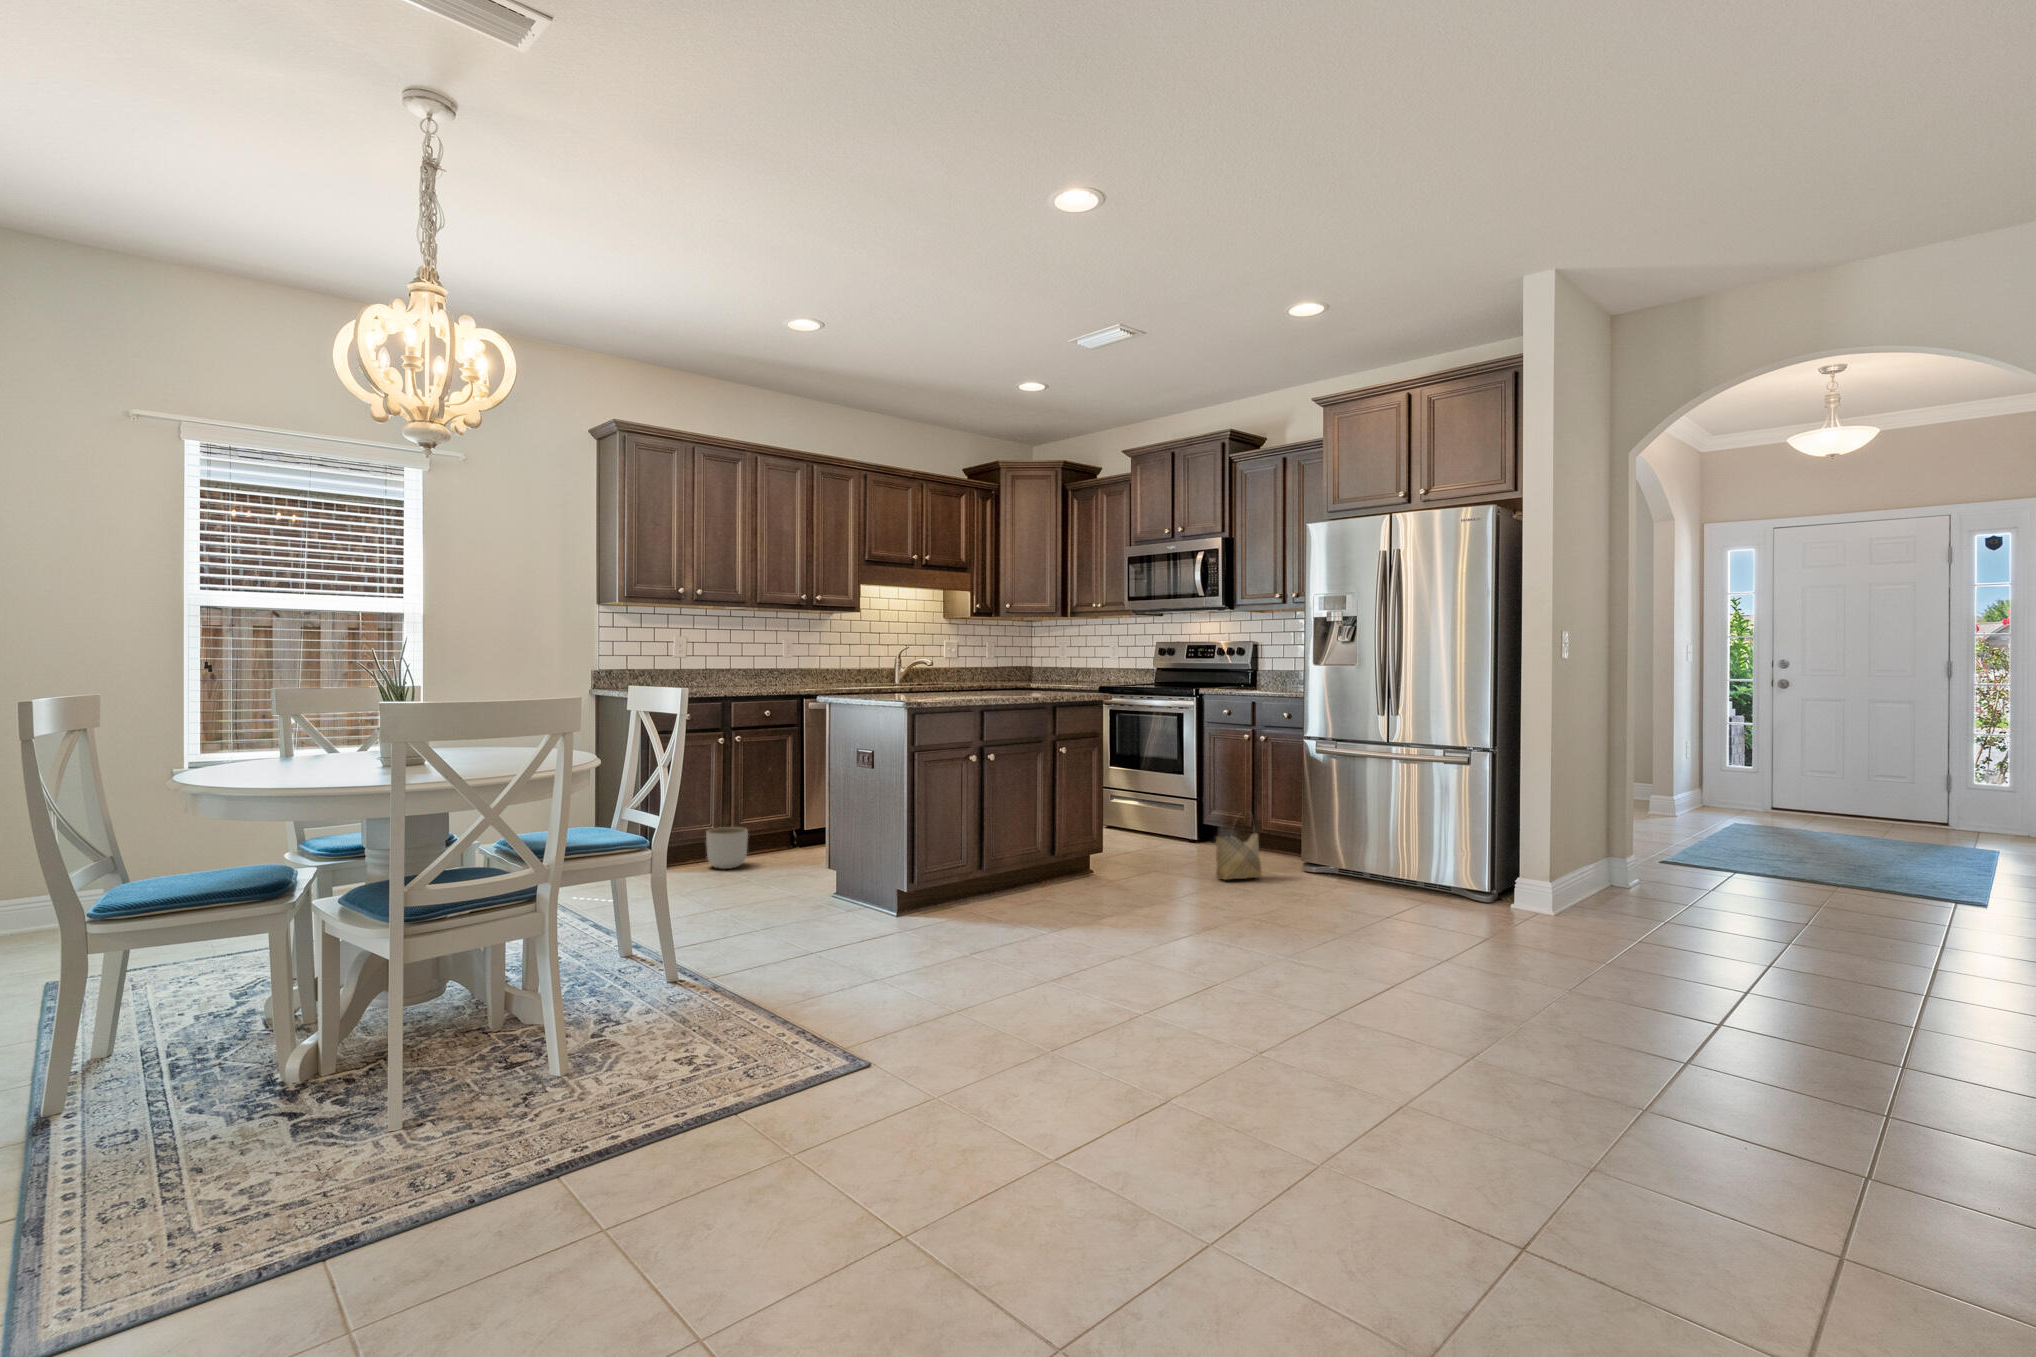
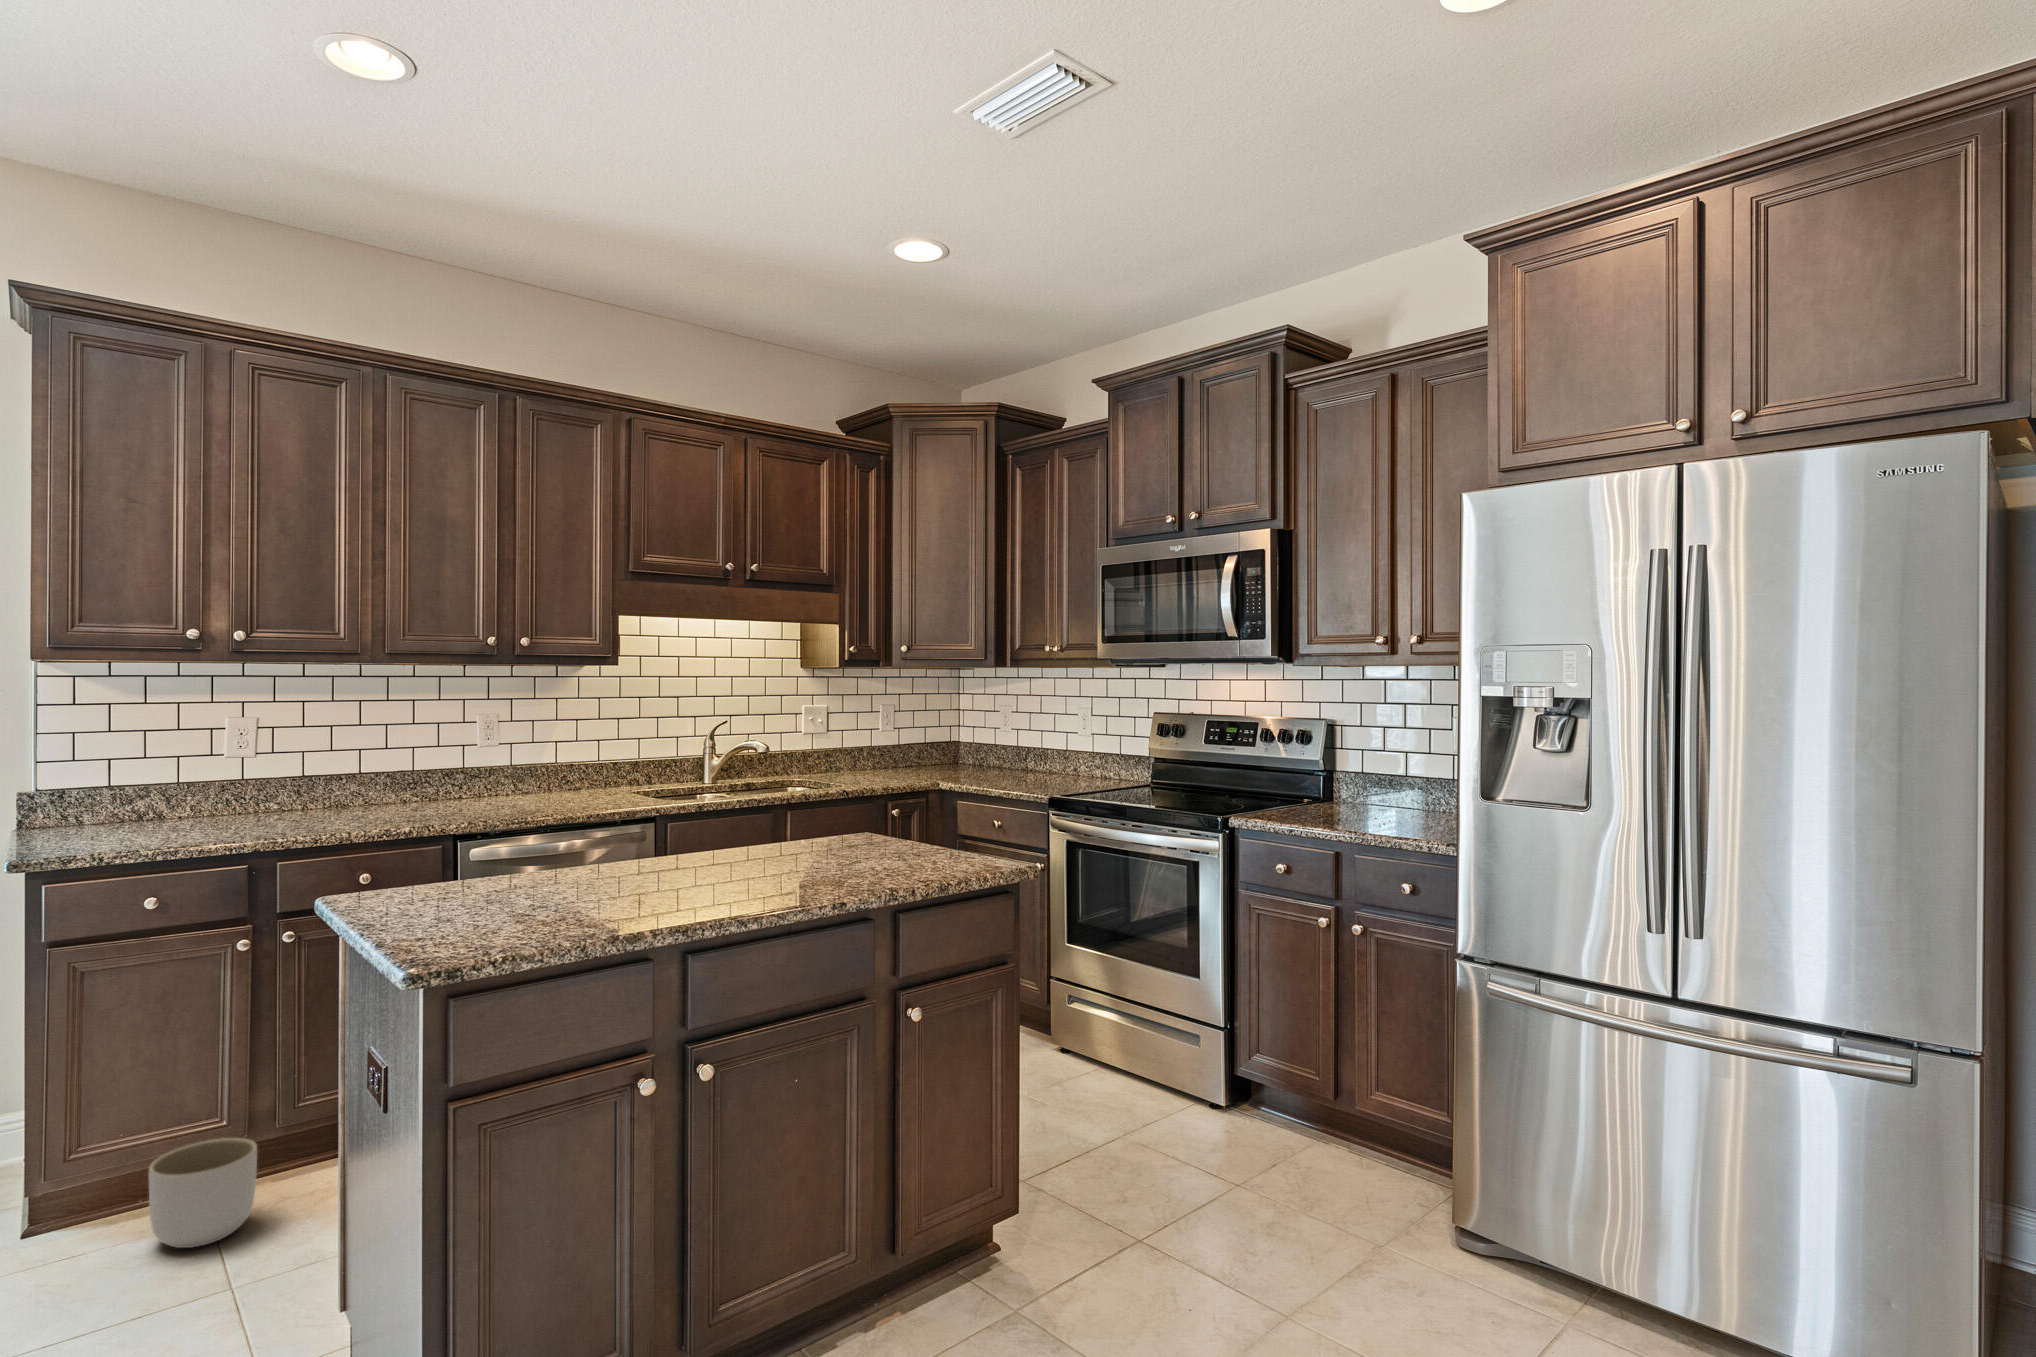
woven basket: present [1216,820,1261,880] -> none [1272,1126,1377,1311]

